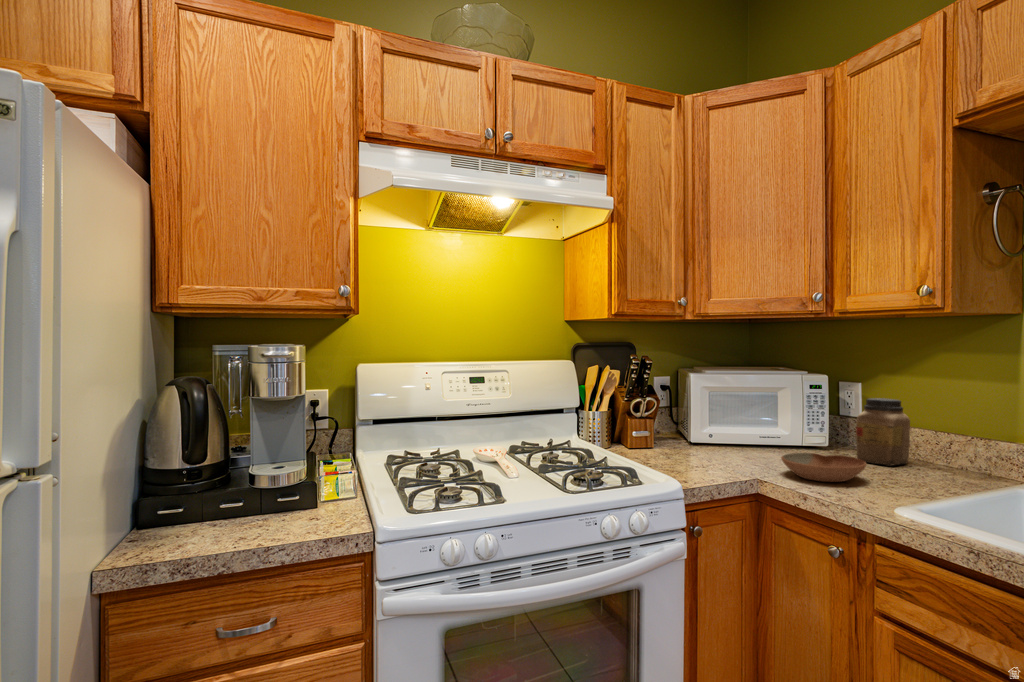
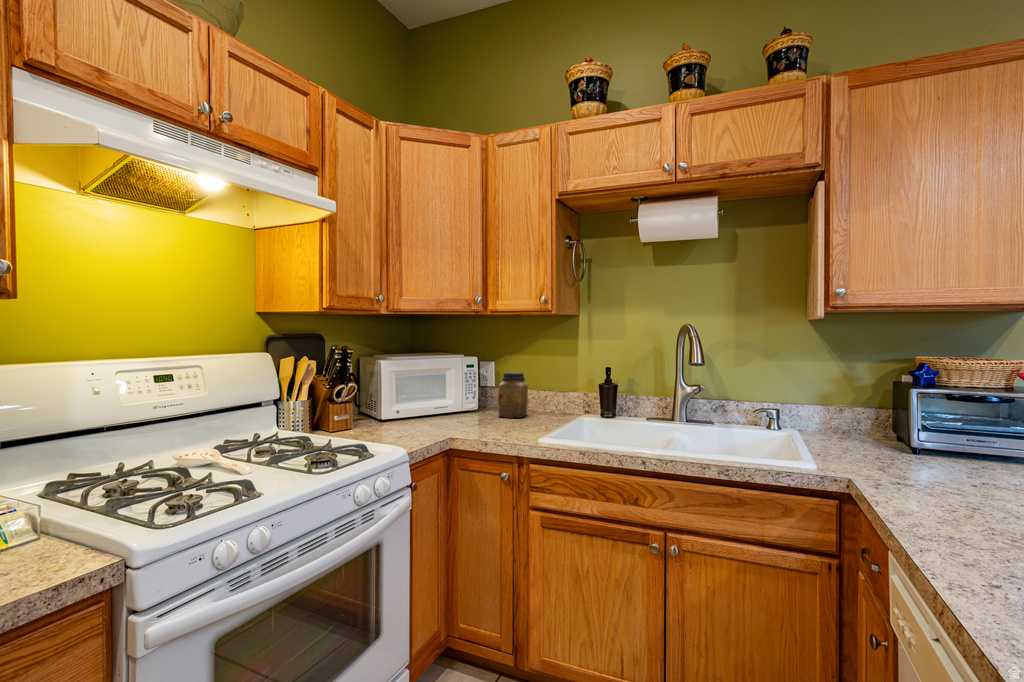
bowl: present [781,453,866,482] -> none [463,414,518,434]

